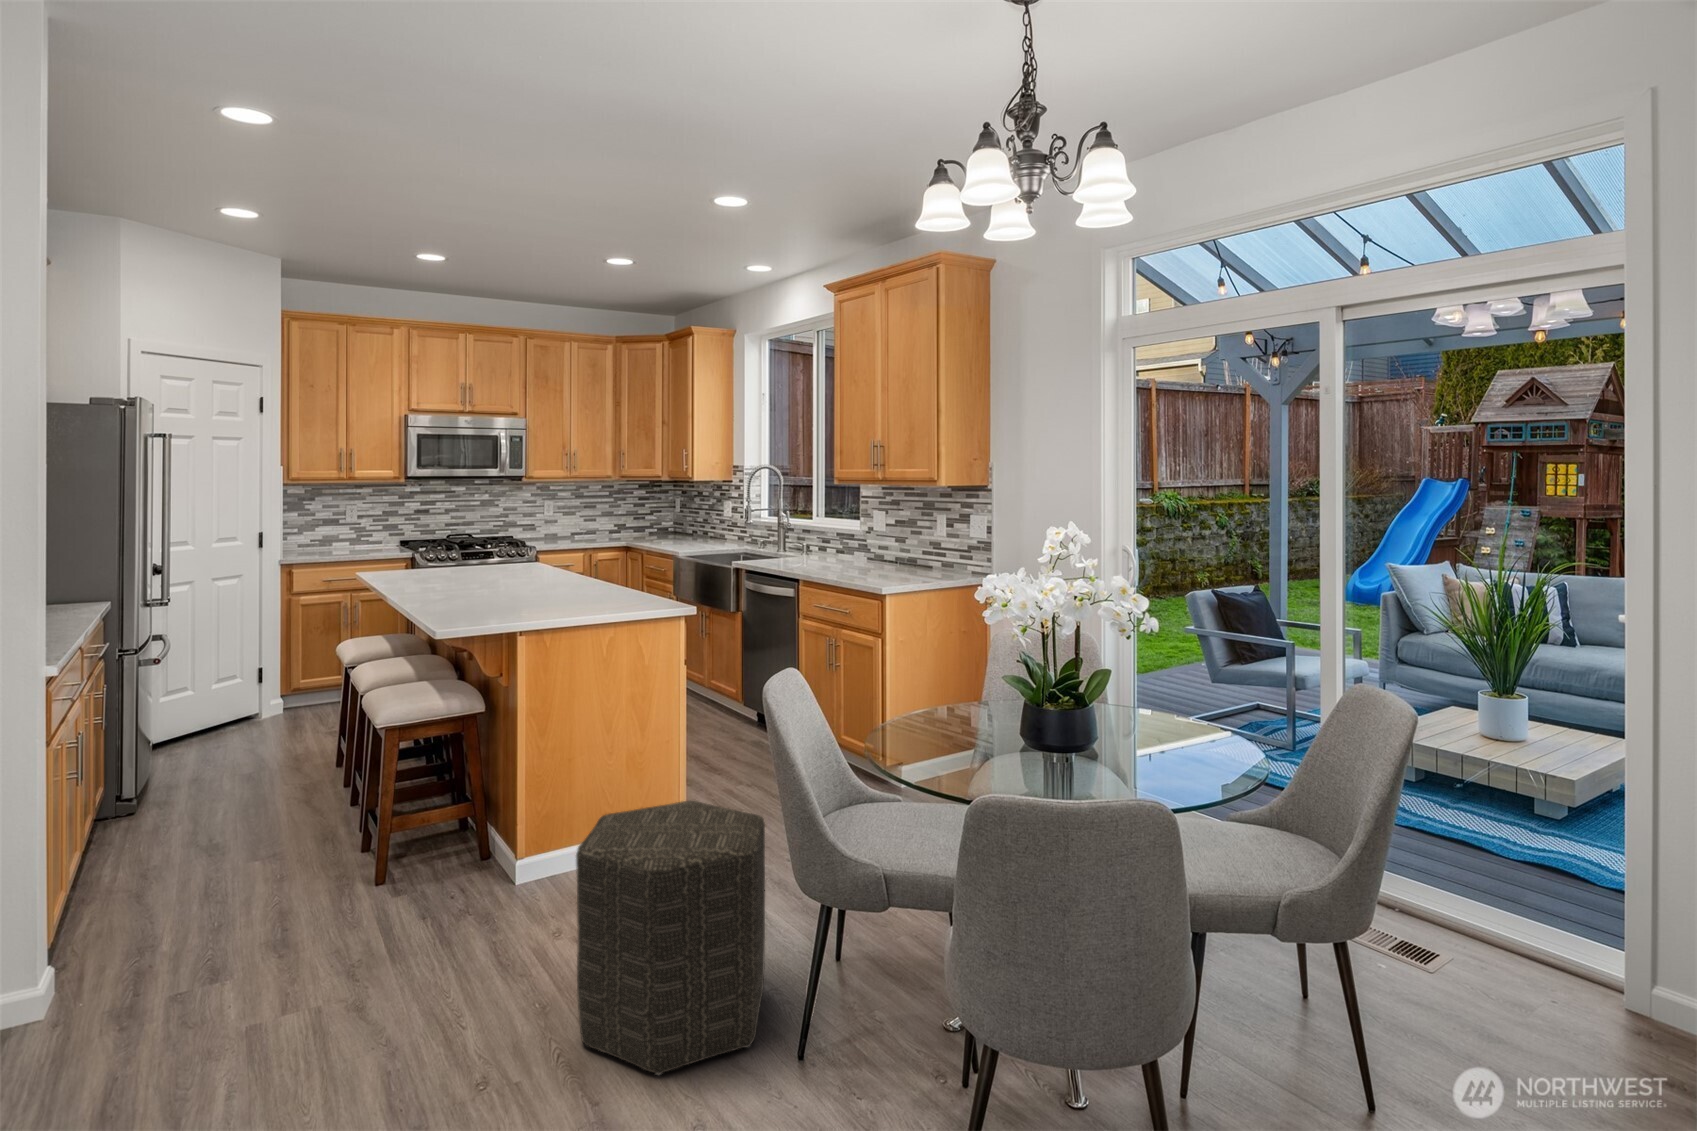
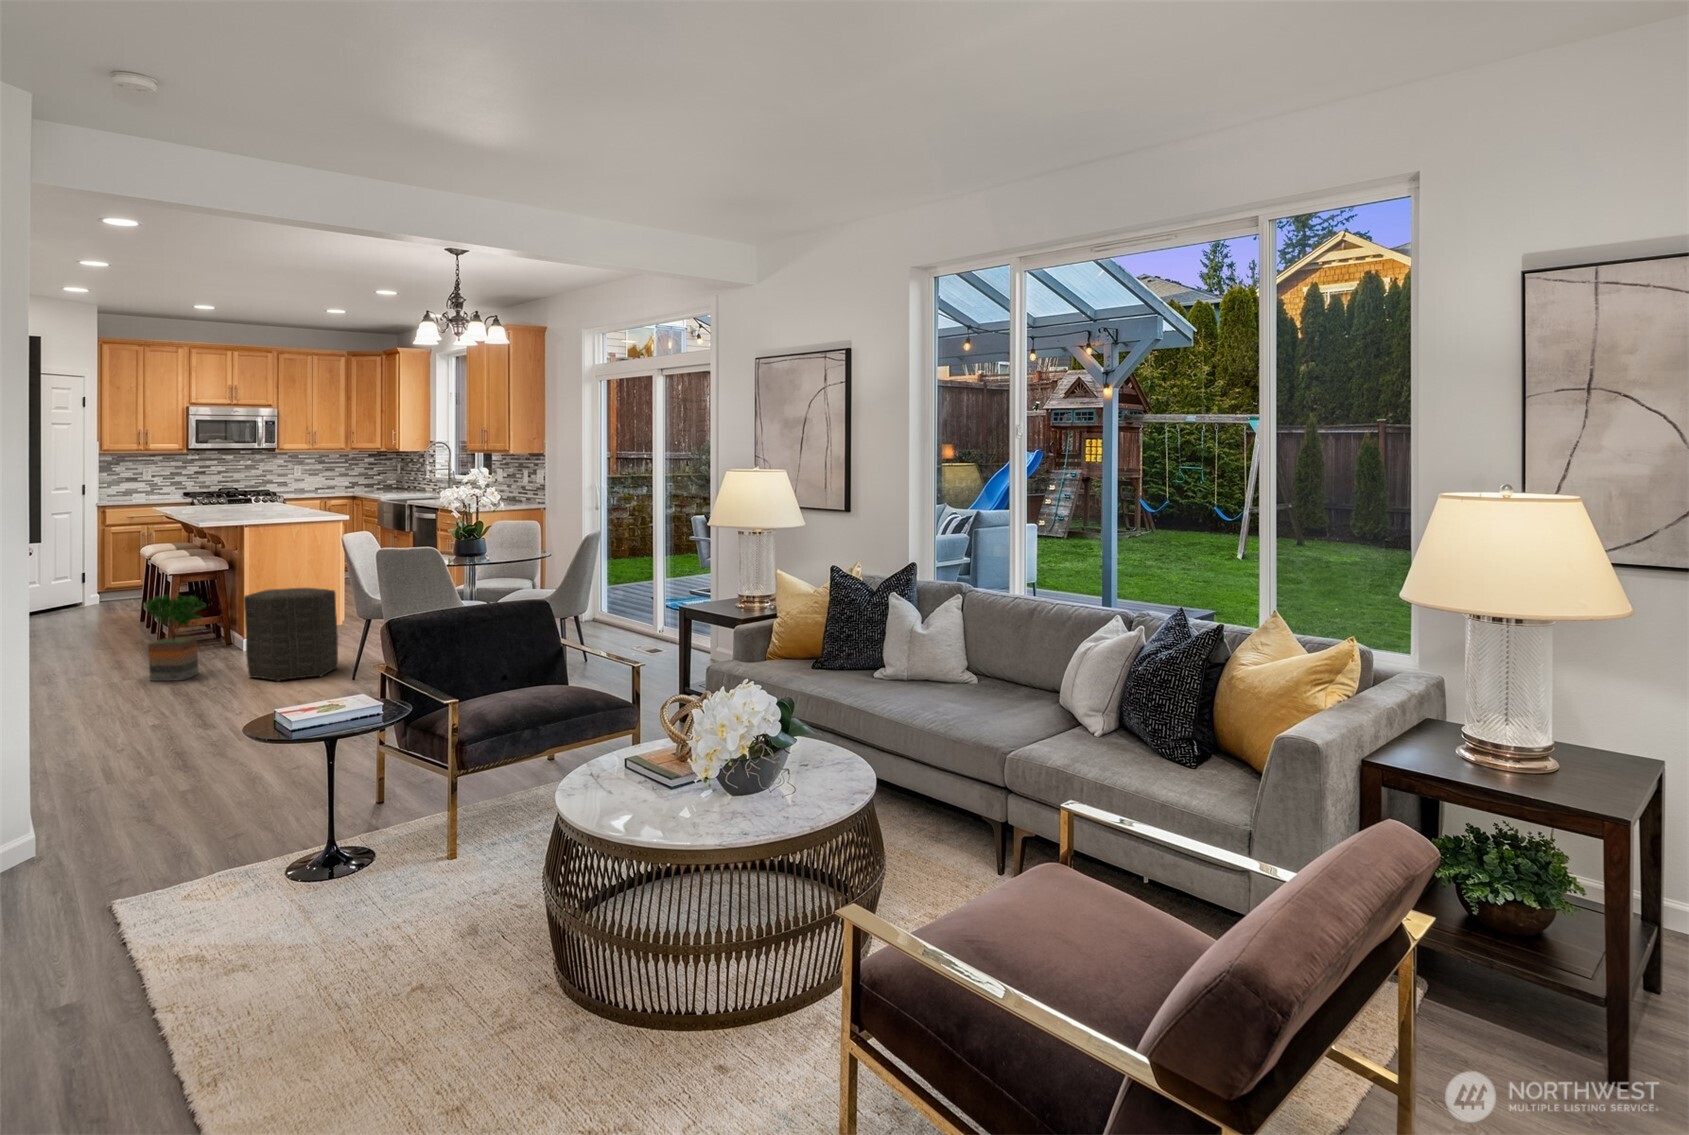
potted tree: none [342,831,487,1056] -> present [144,595,205,681]

